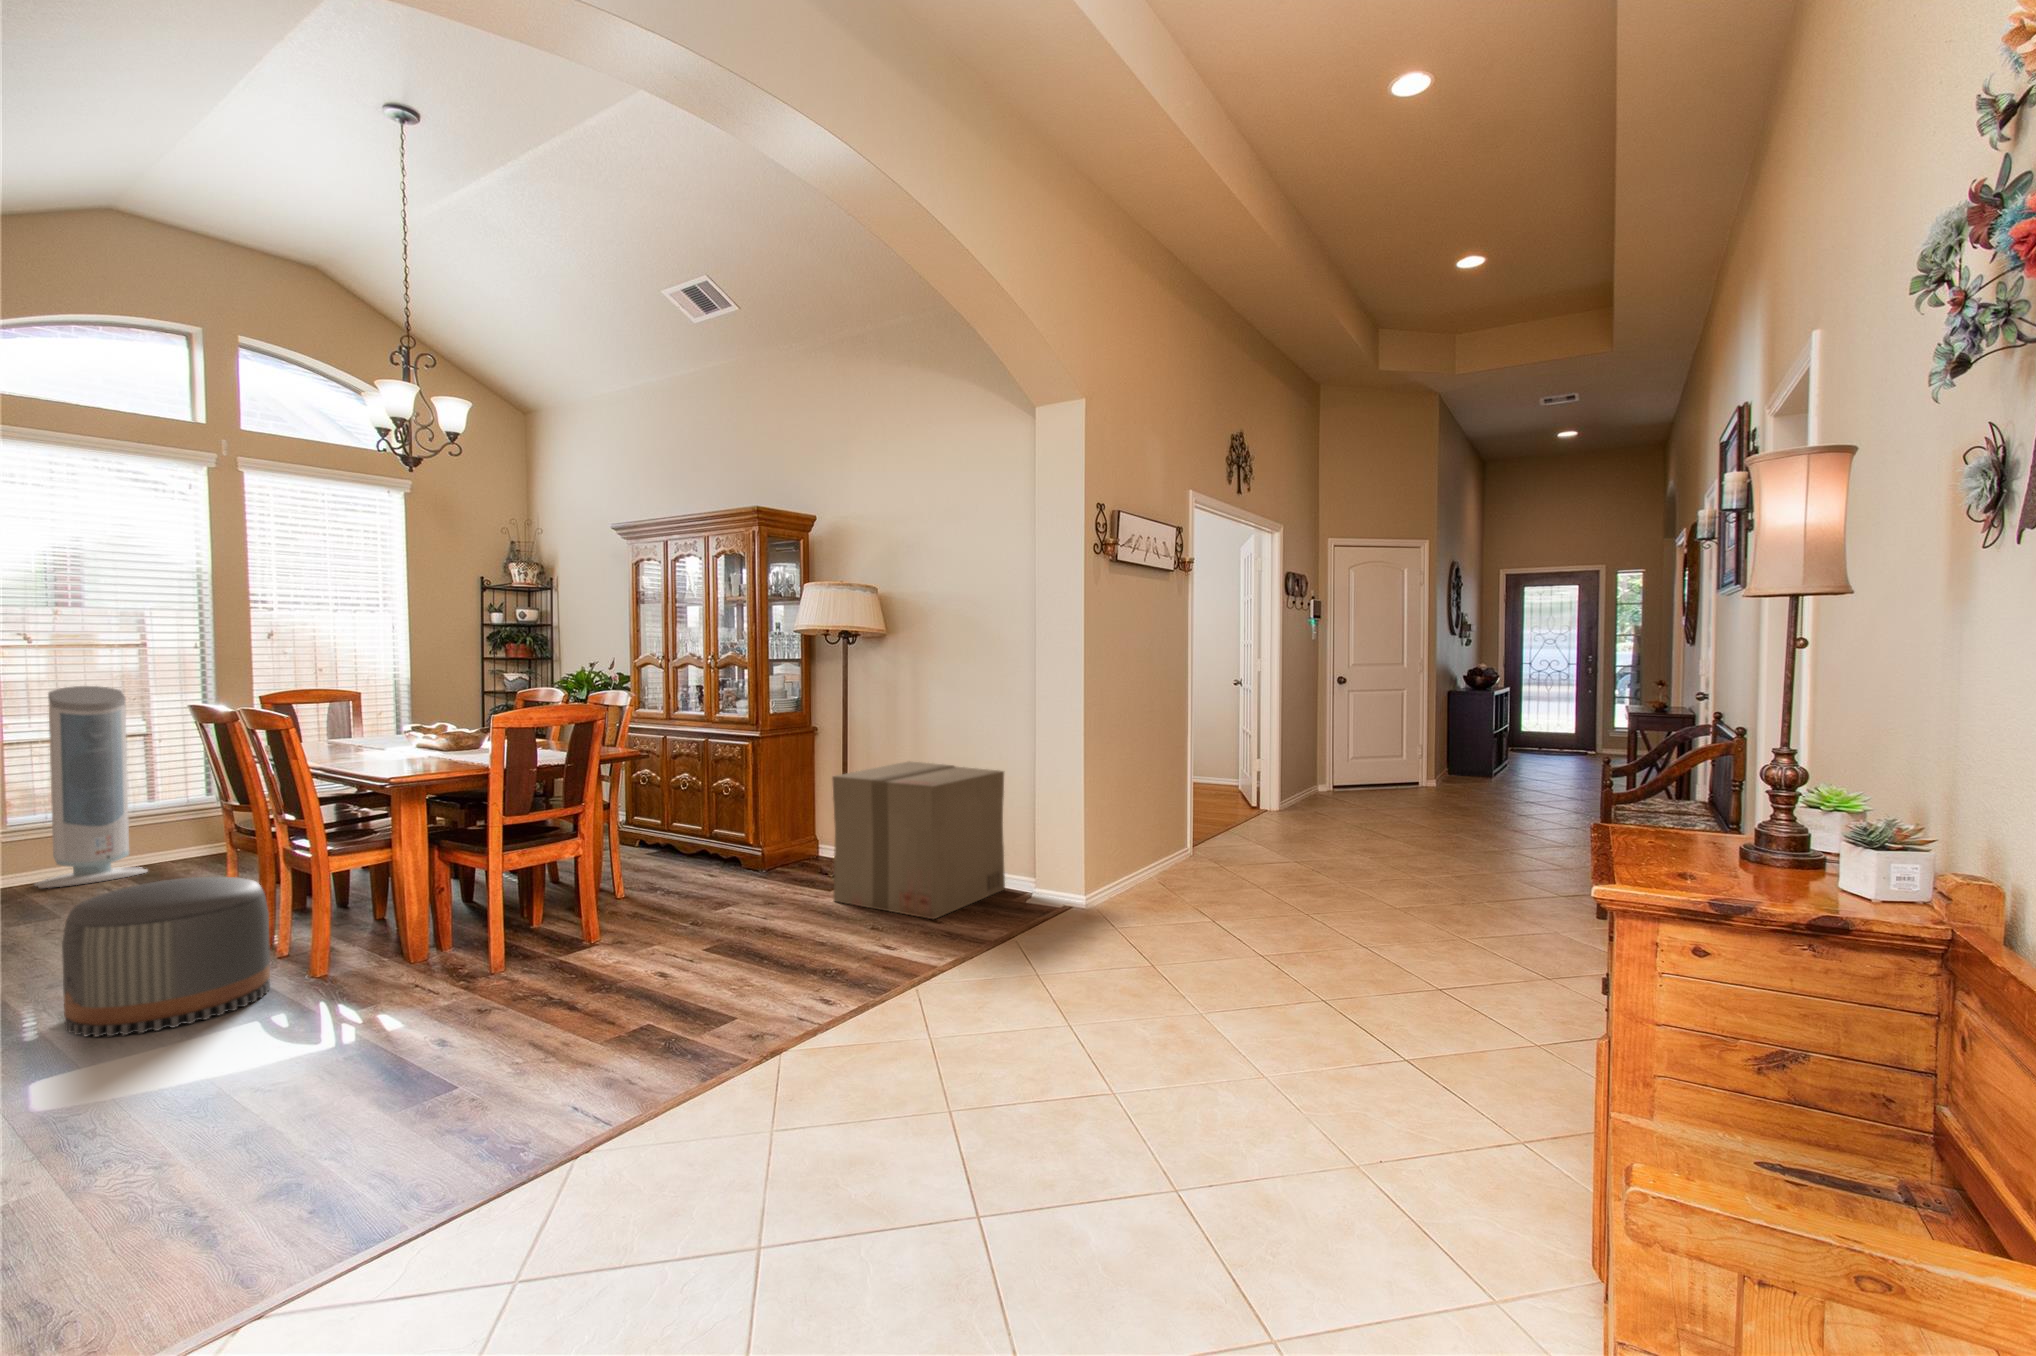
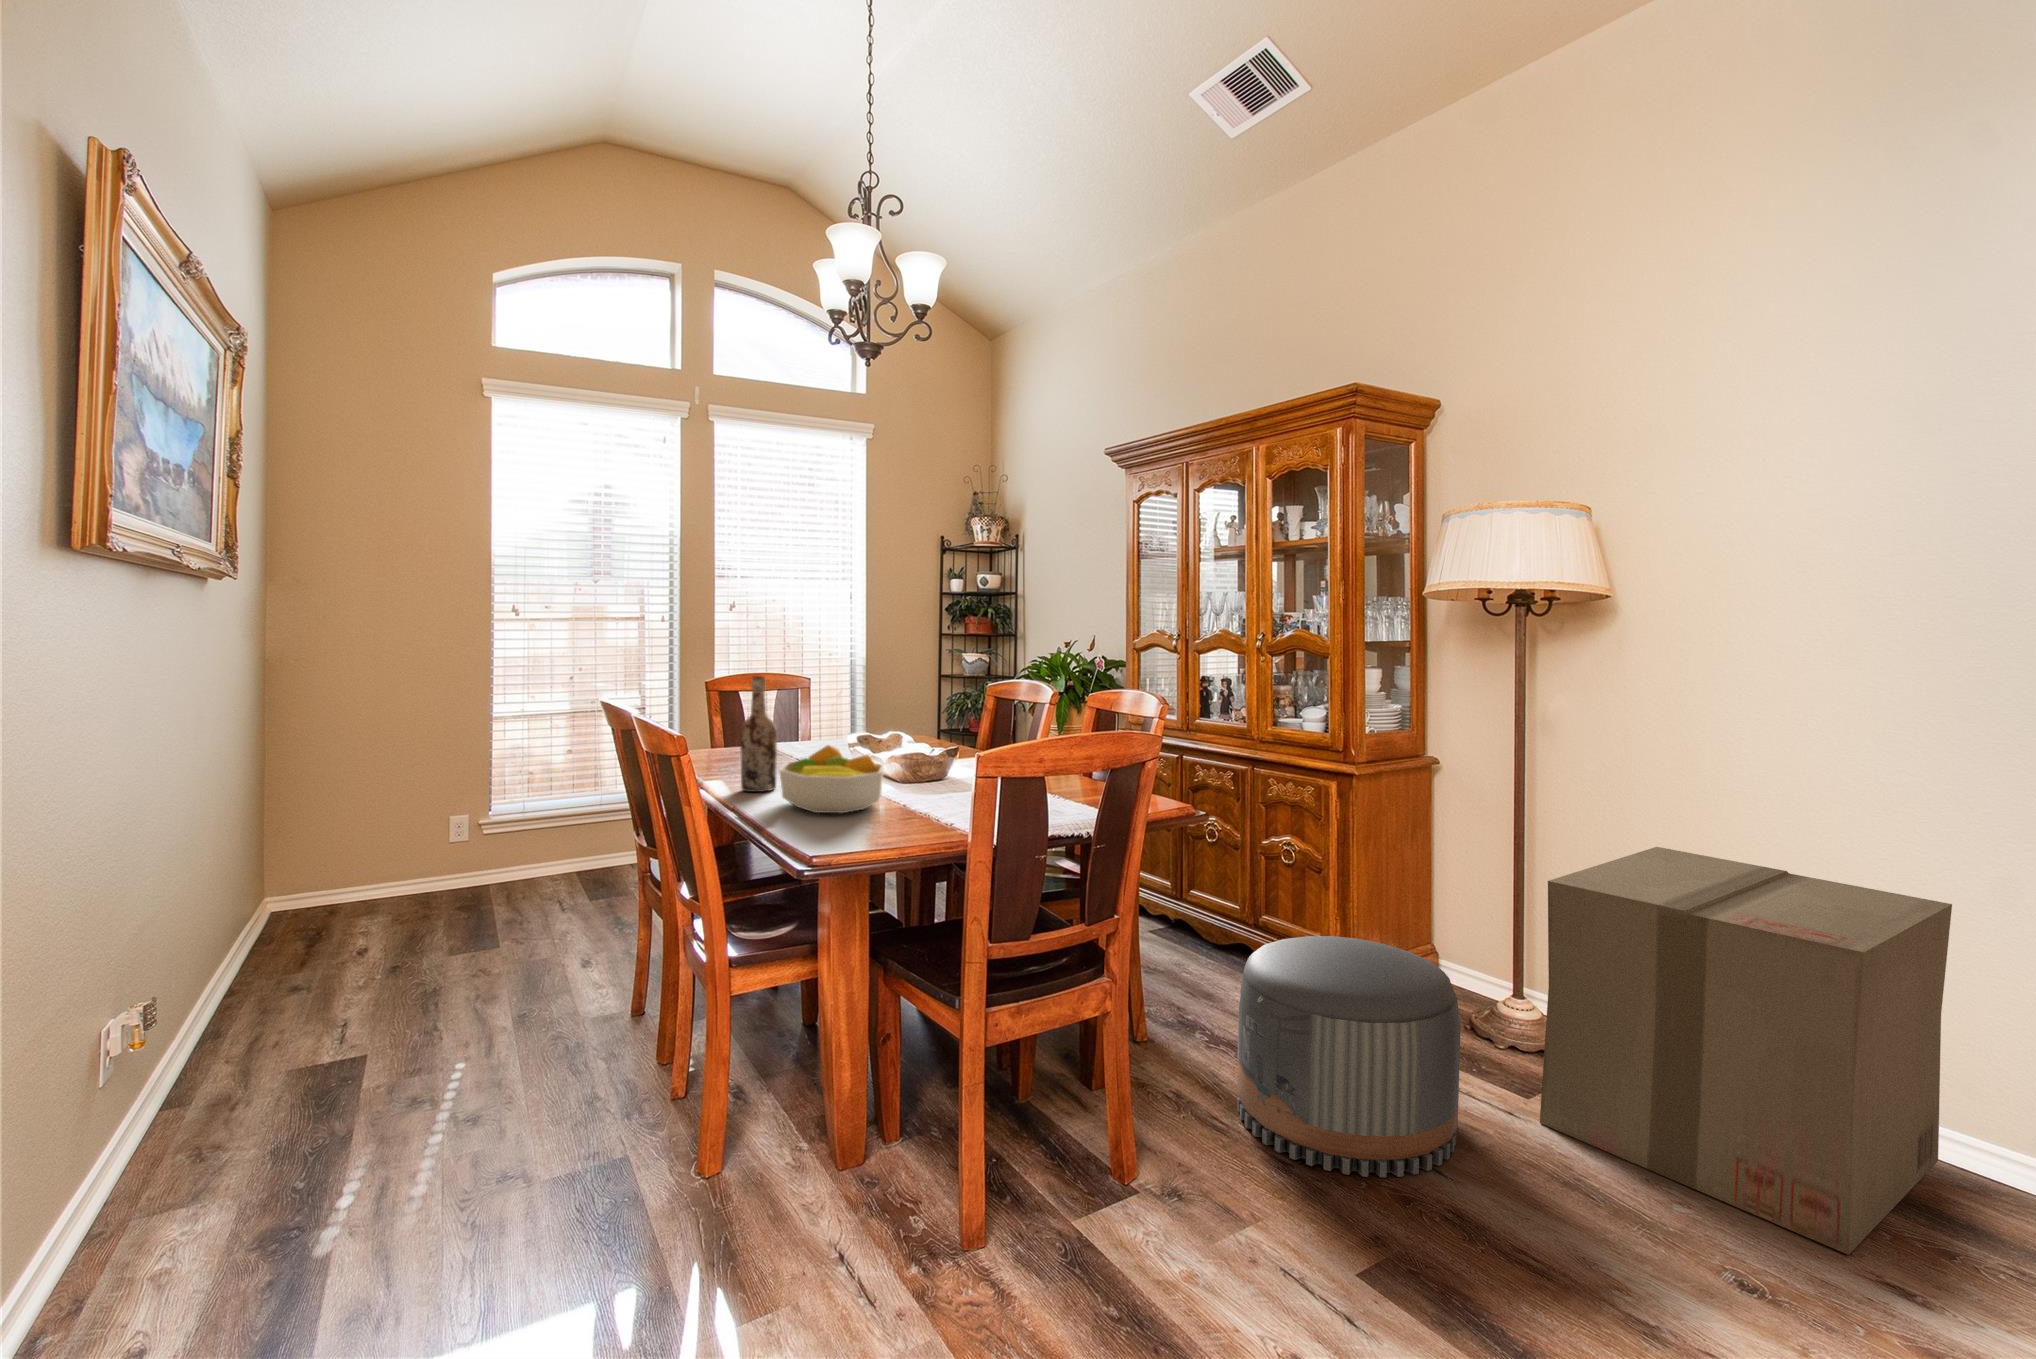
wine bottle: none [322,685,351,760] -> present [740,676,777,792]
air purifier: present [34,686,147,888] -> none [503,662,604,890]
fruit bowl: none [357,726,434,765] -> present [780,745,884,813]
pouf: present [62,877,270,1037] -> present [1237,936,1461,1177]

